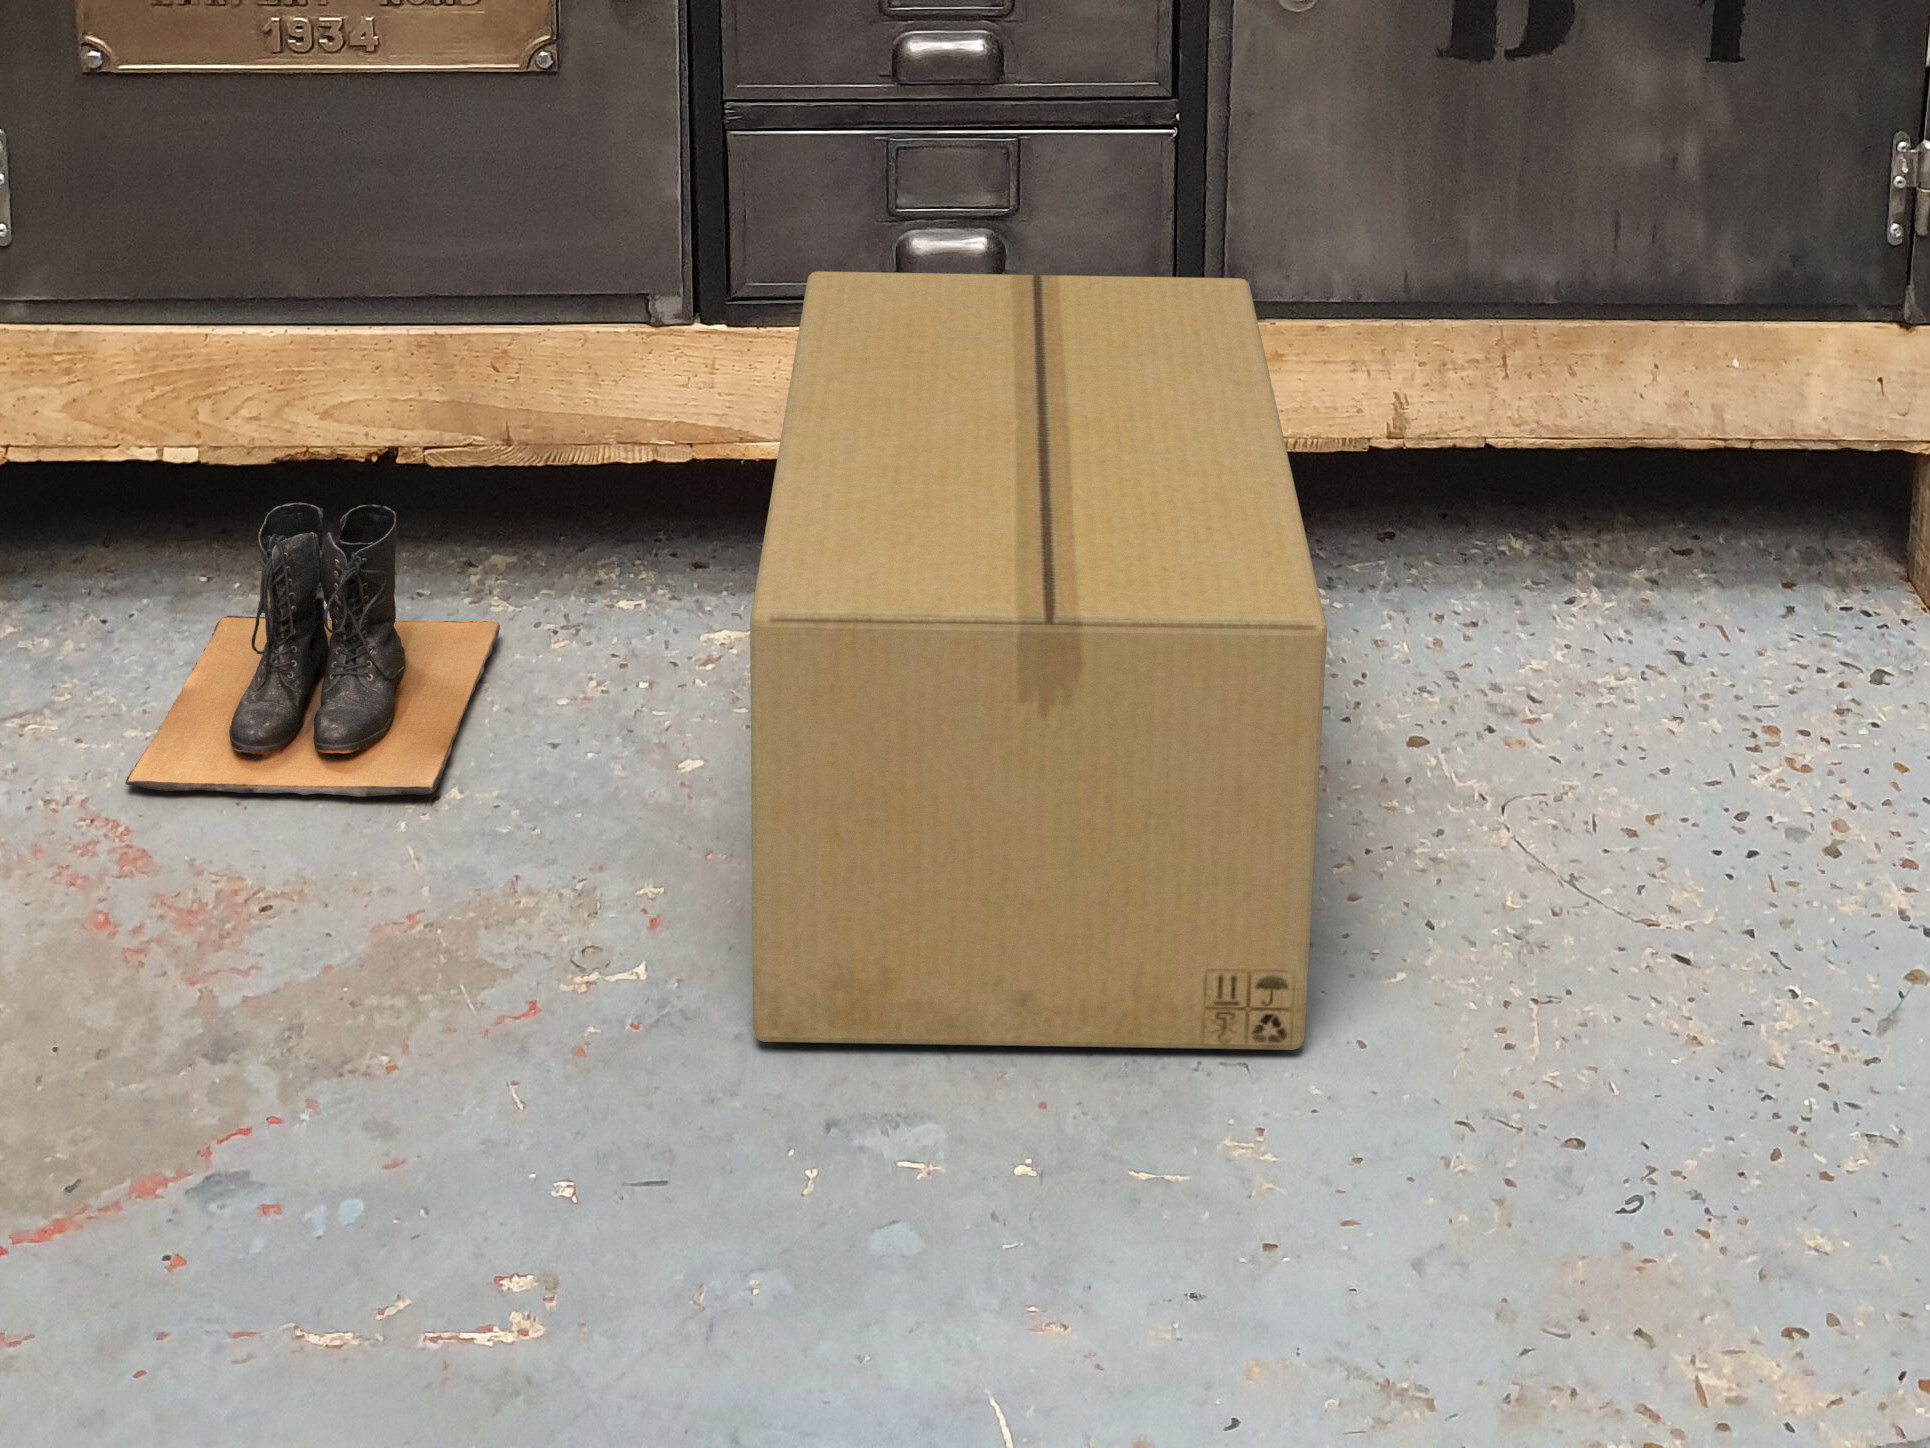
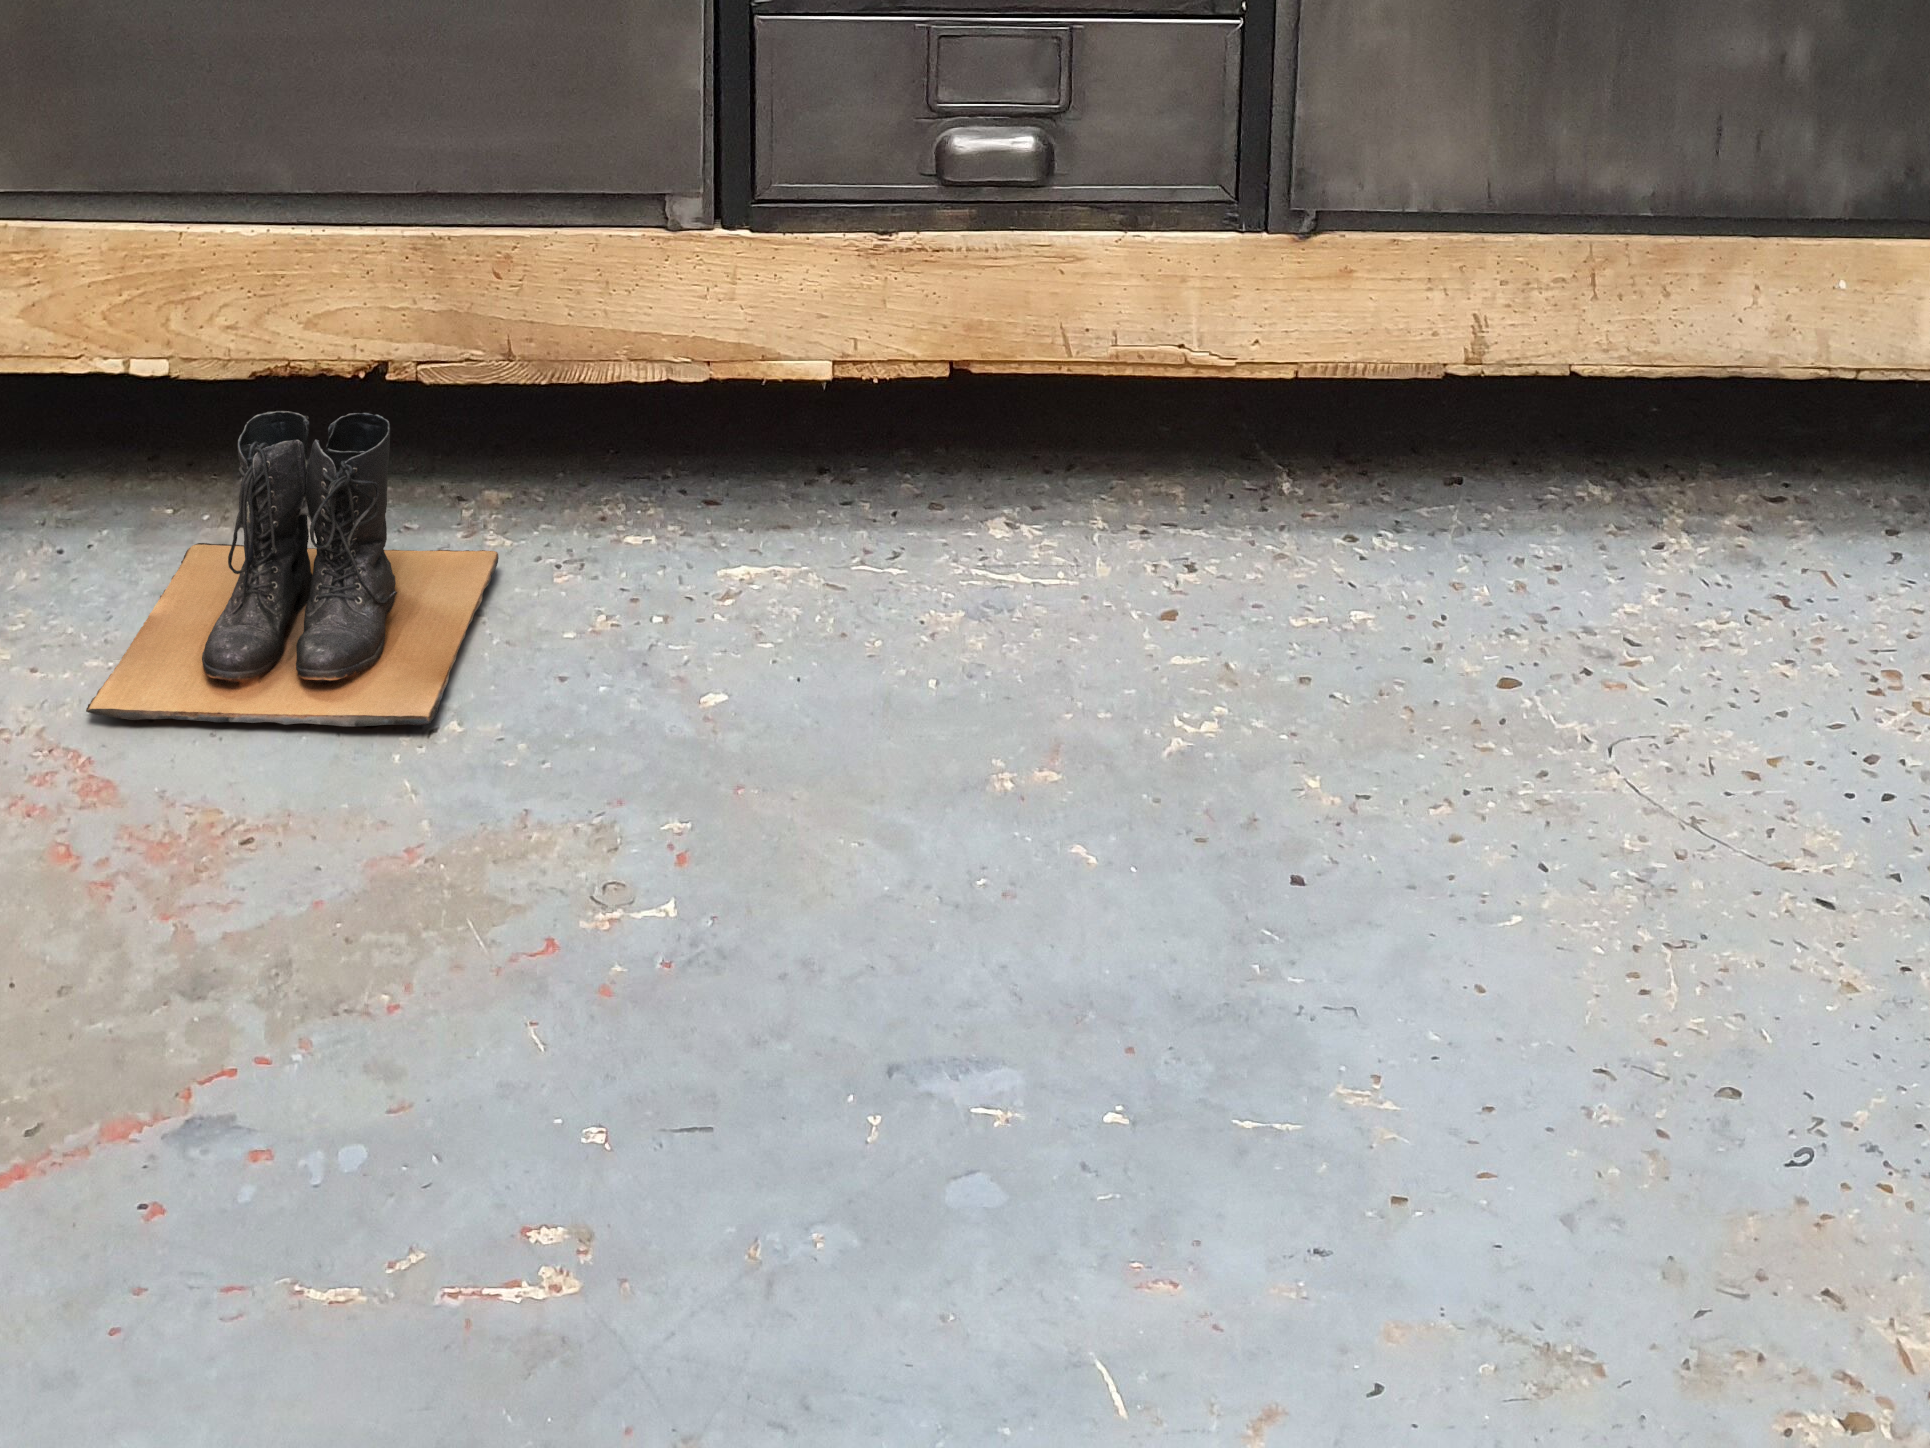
cardboard box: present [750,271,1327,1050] -> none [799,166,1455,994]

